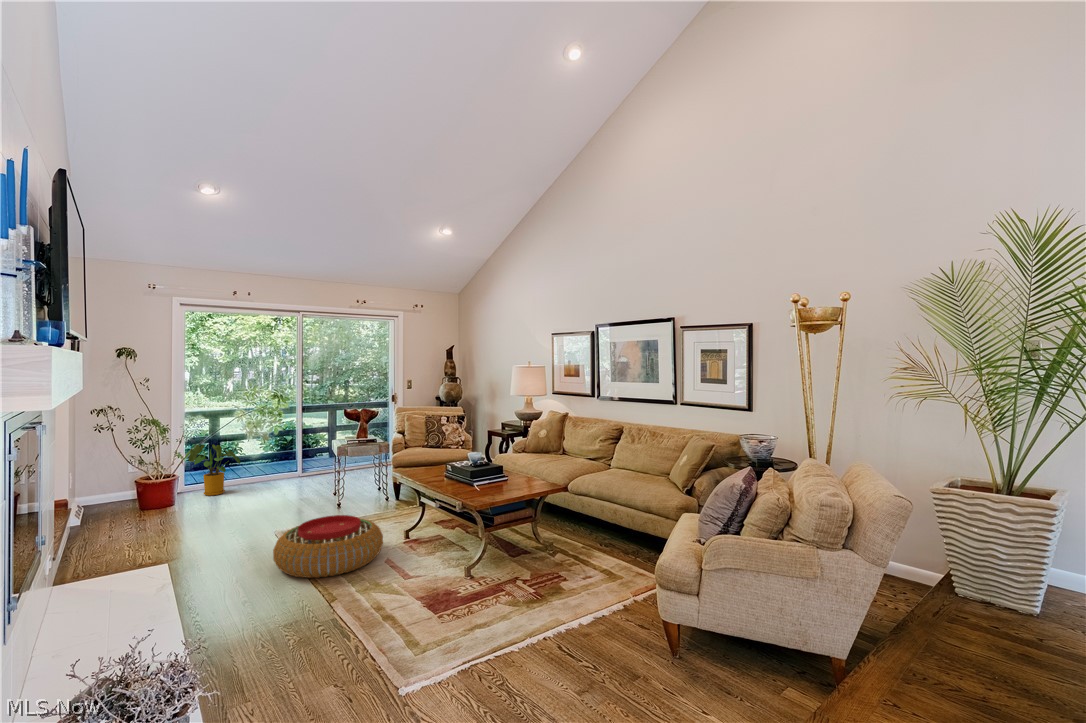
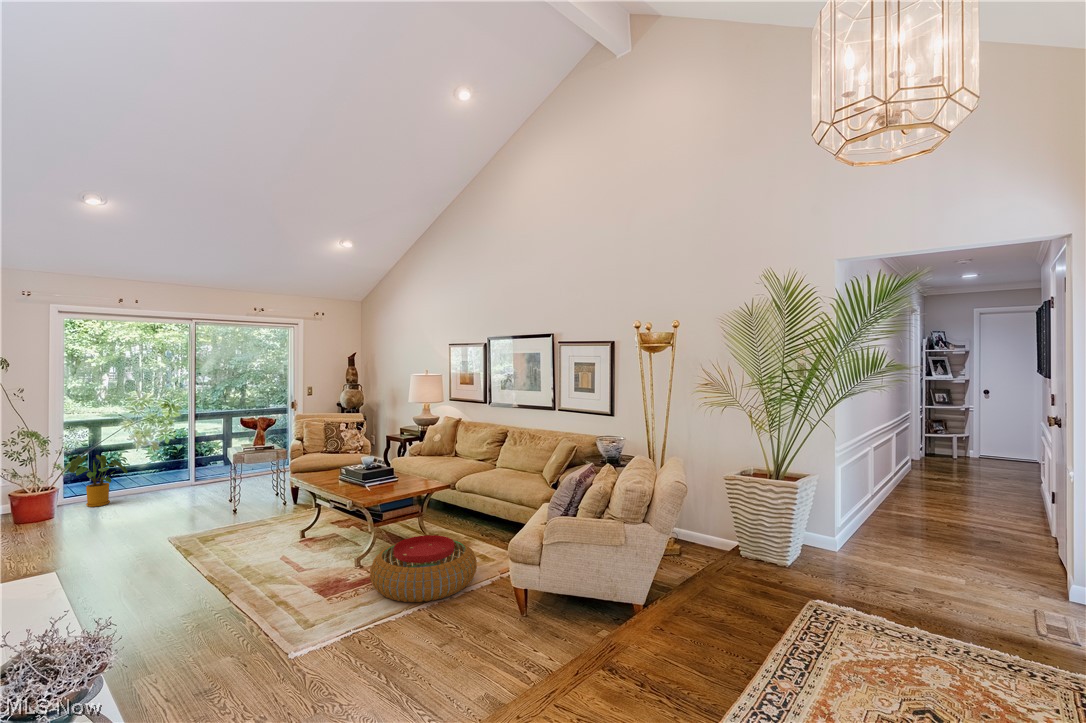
pouf: present [273,515,383,578] -> present [370,535,477,602]

